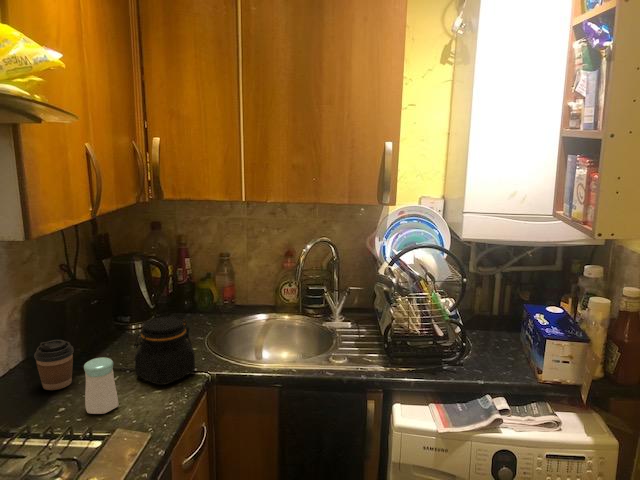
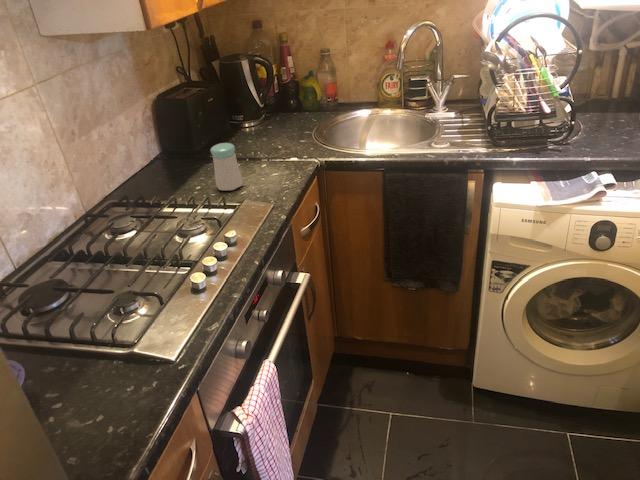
jar: present [134,317,195,385] -> none [250,107,306,168]
coffee cup: present [34,340,74,390] -> none [168,132,202,175]

